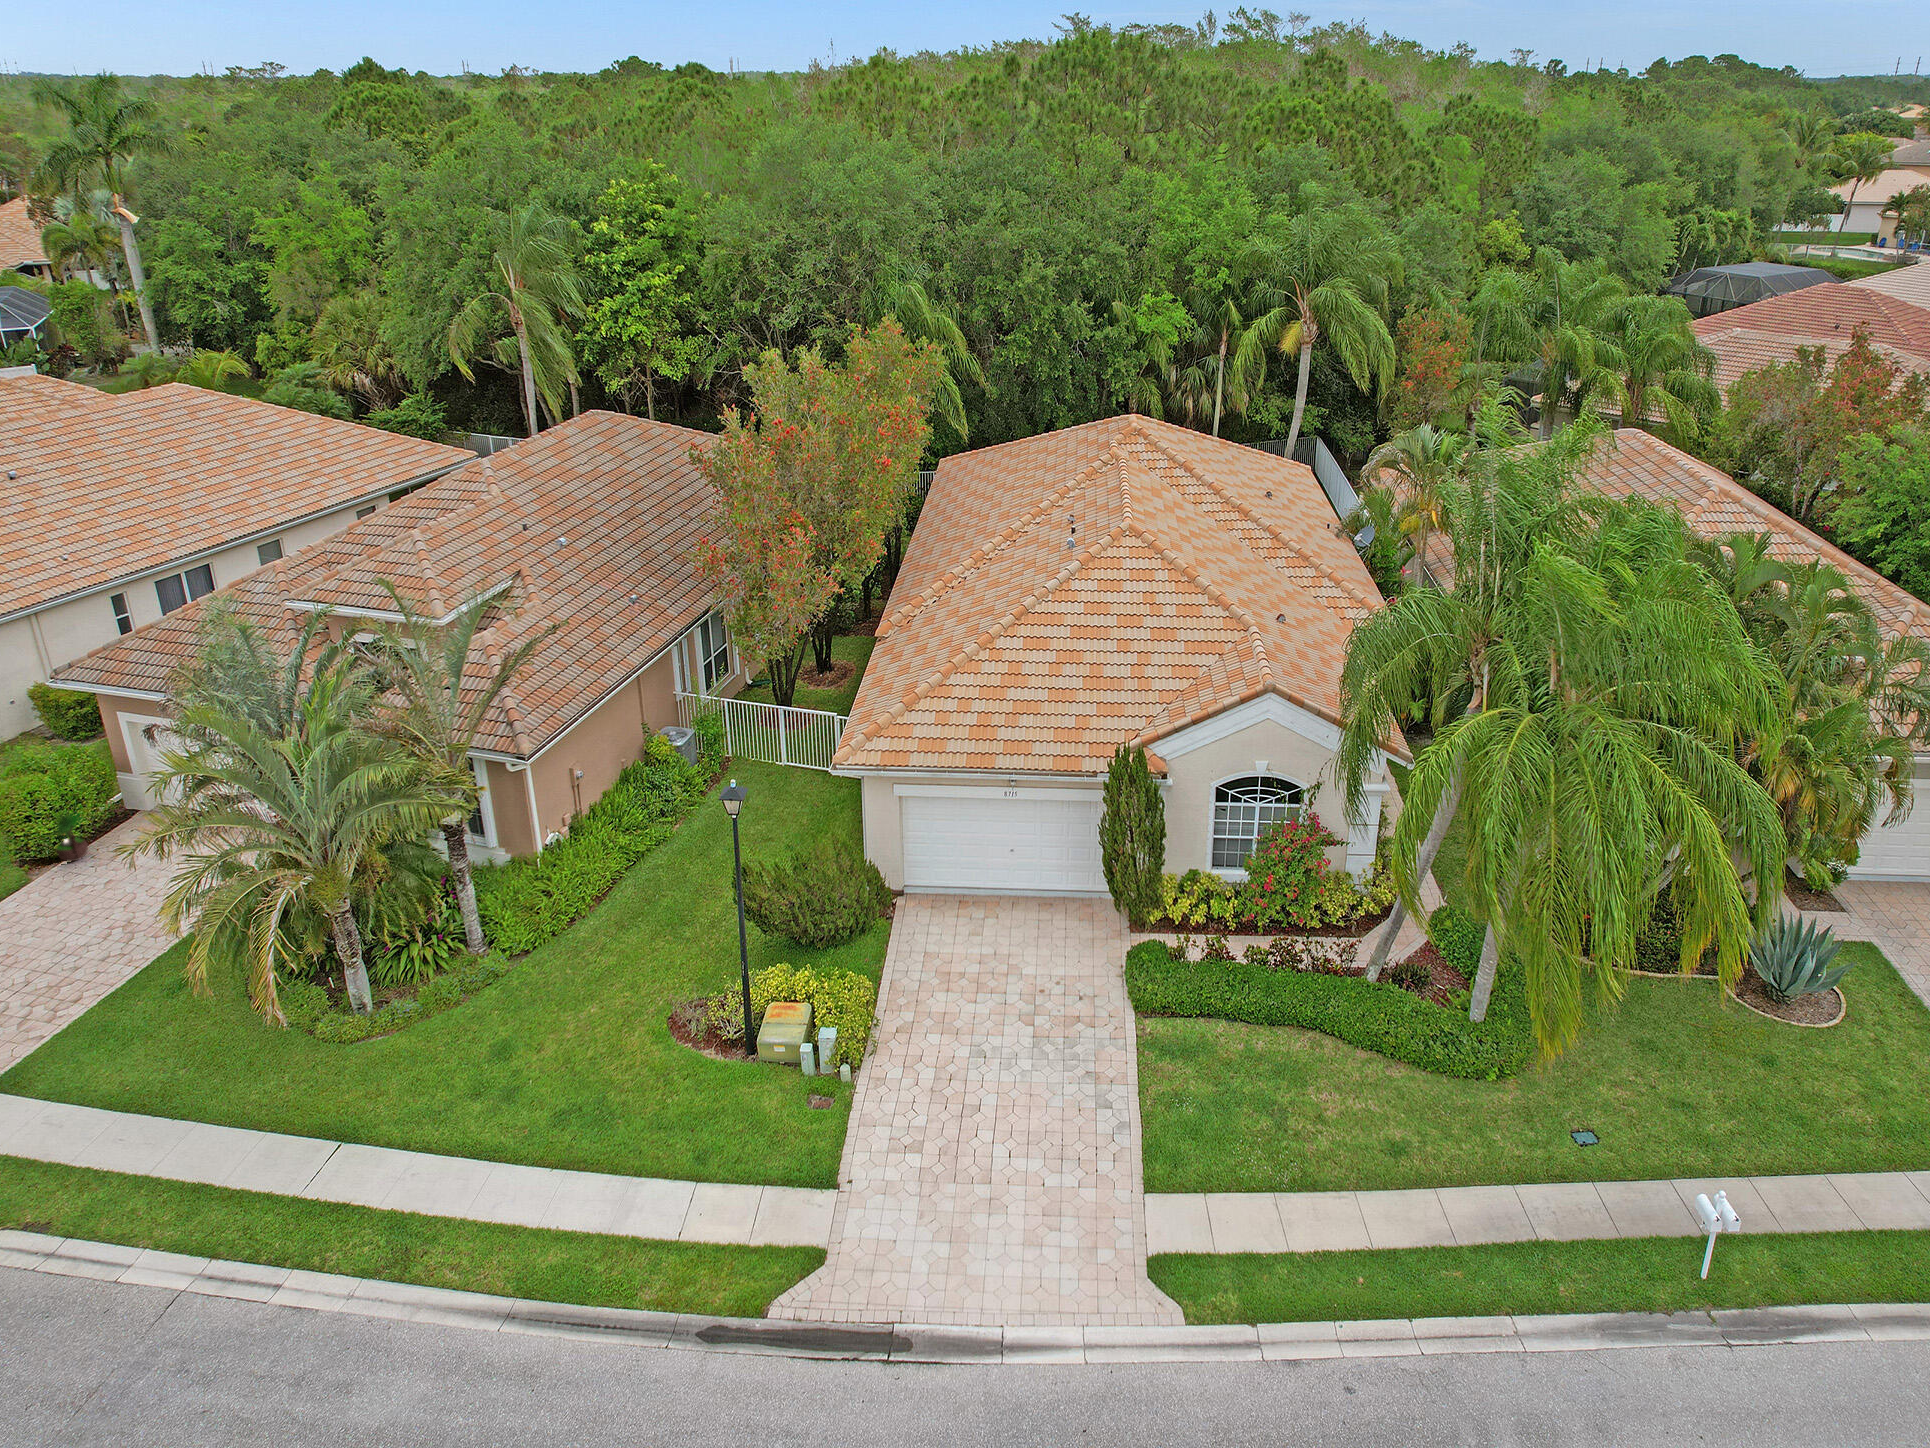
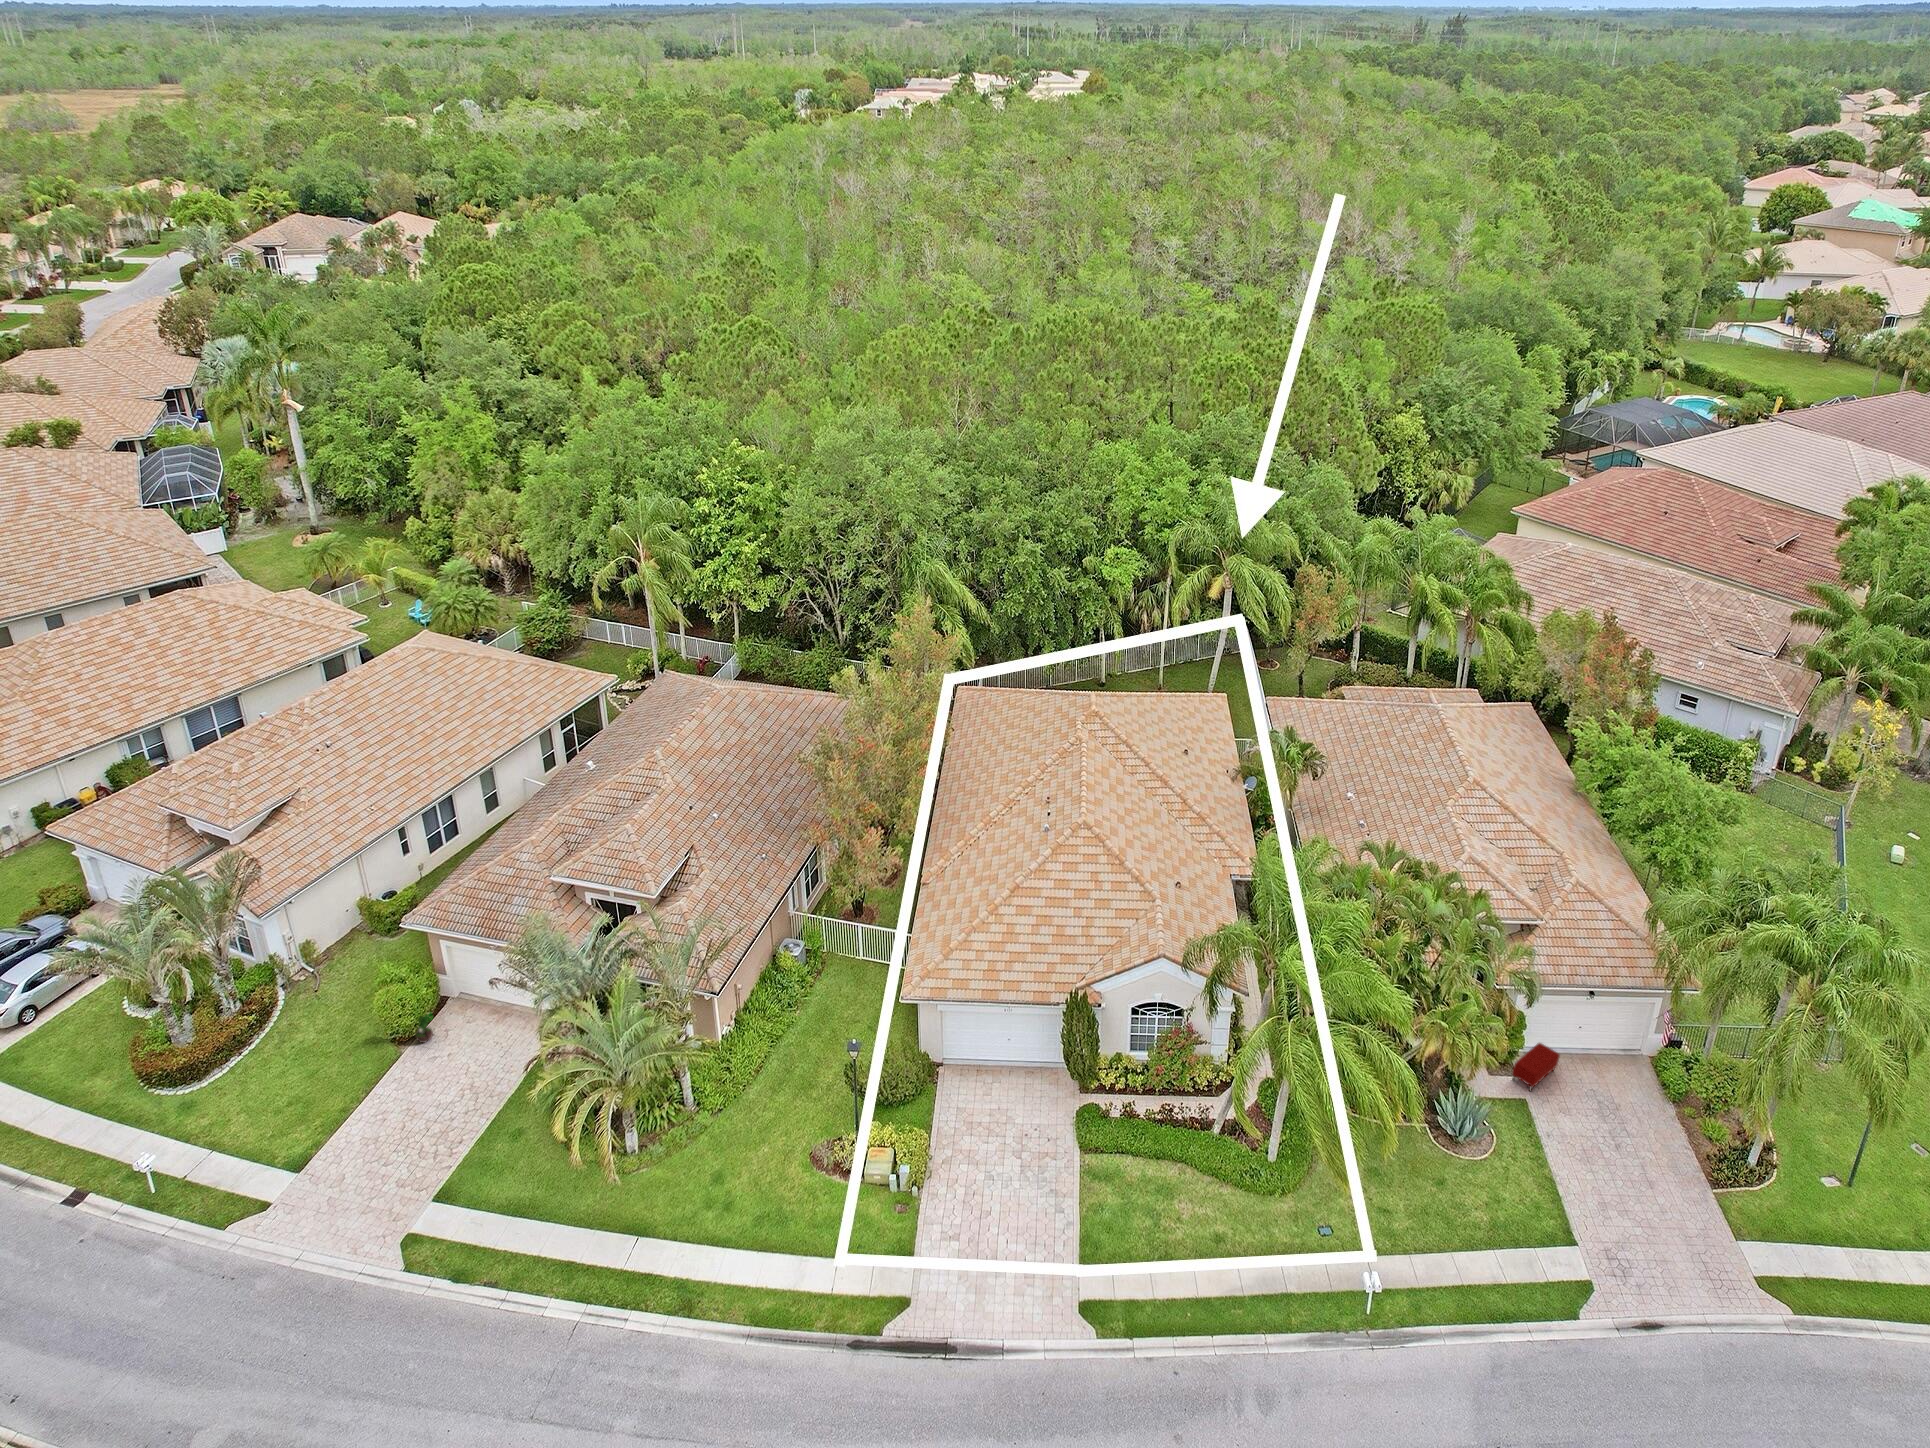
bench: none [1838,860,1914,932] -> present [1512,1043,1560,1091]

